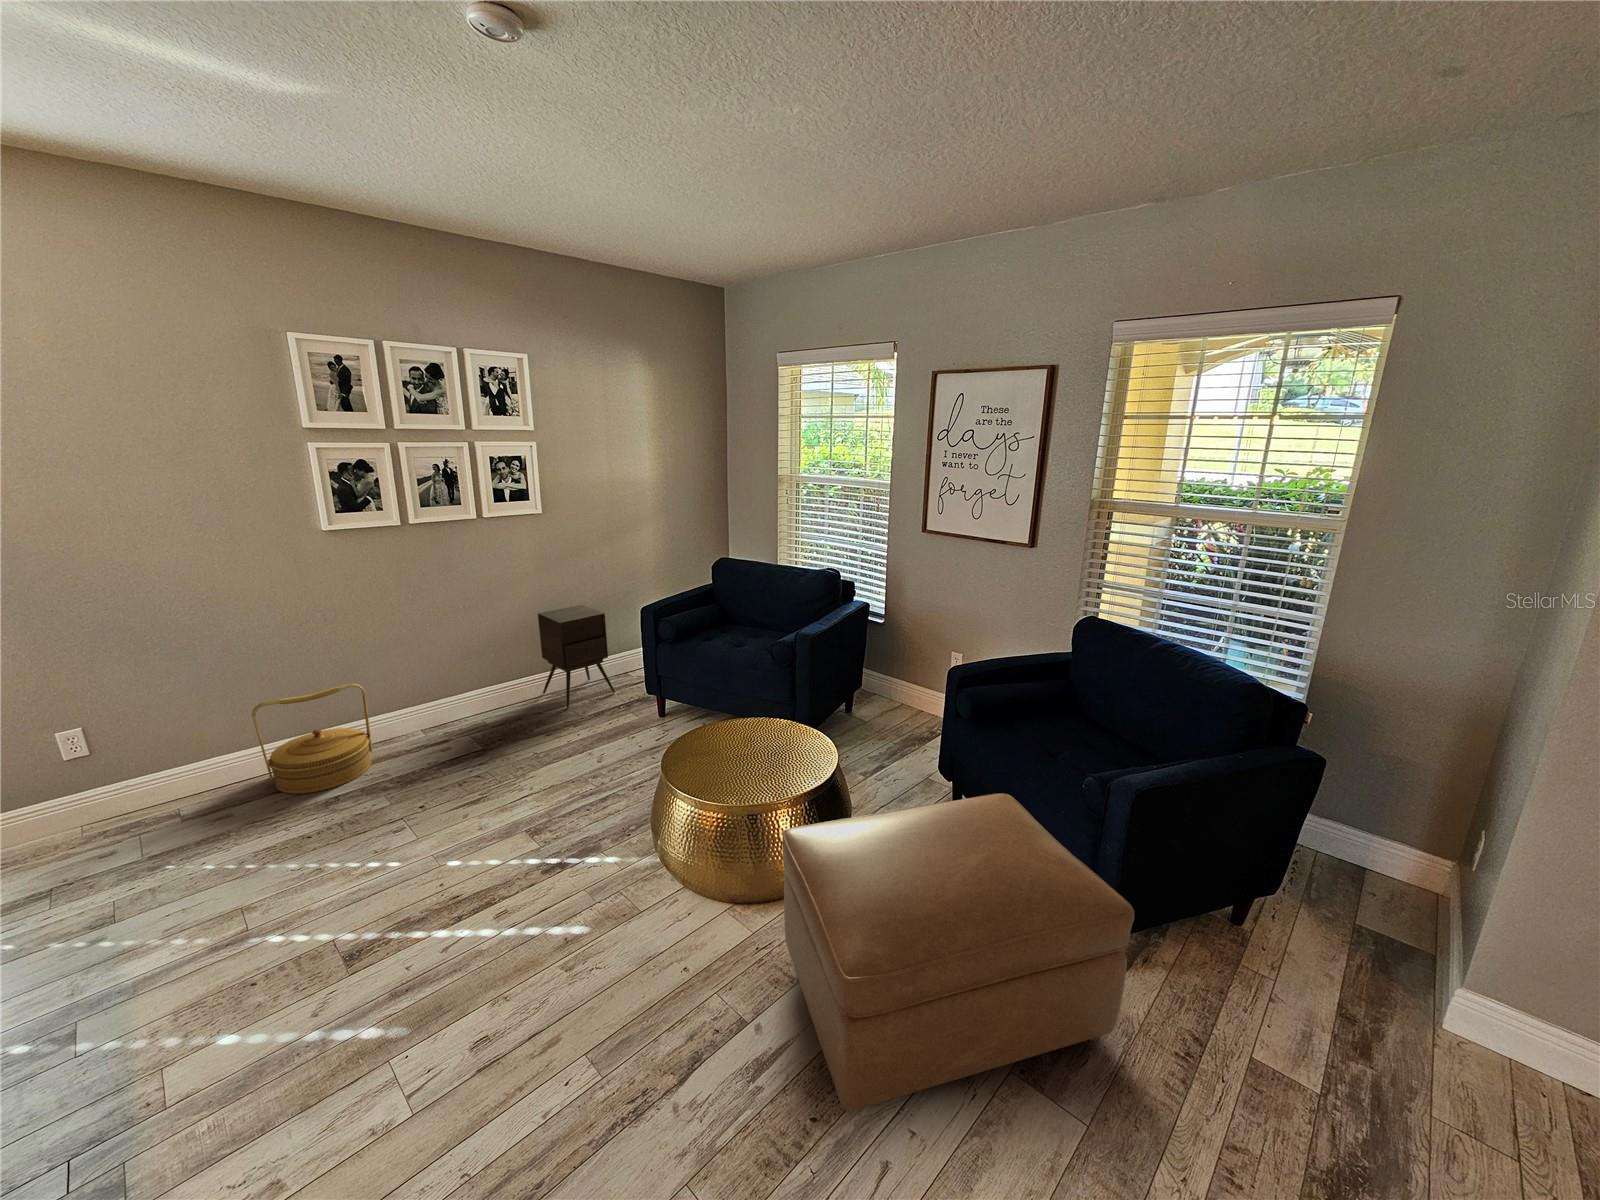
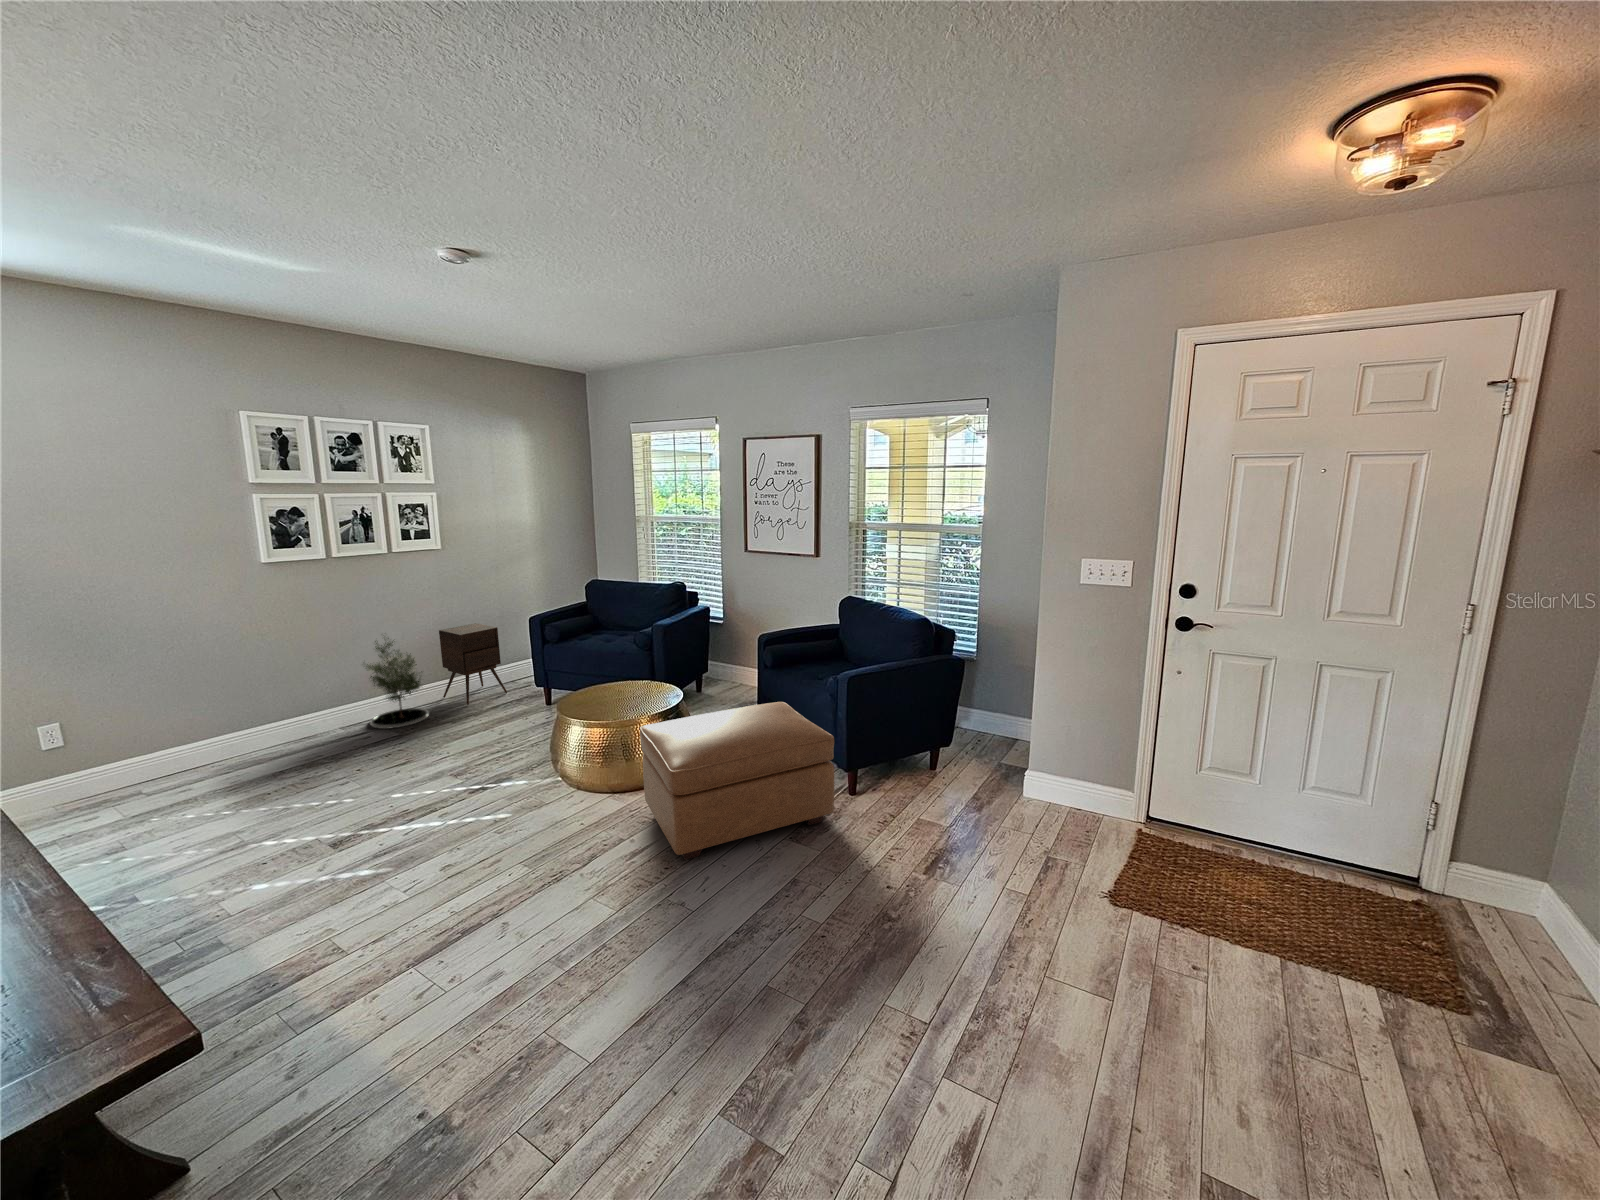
potted tree: none [441,619,522,738] -> present [366,638,429,729]
woven basket: present [252,683,372,794] -> none [207,685,304,773]

